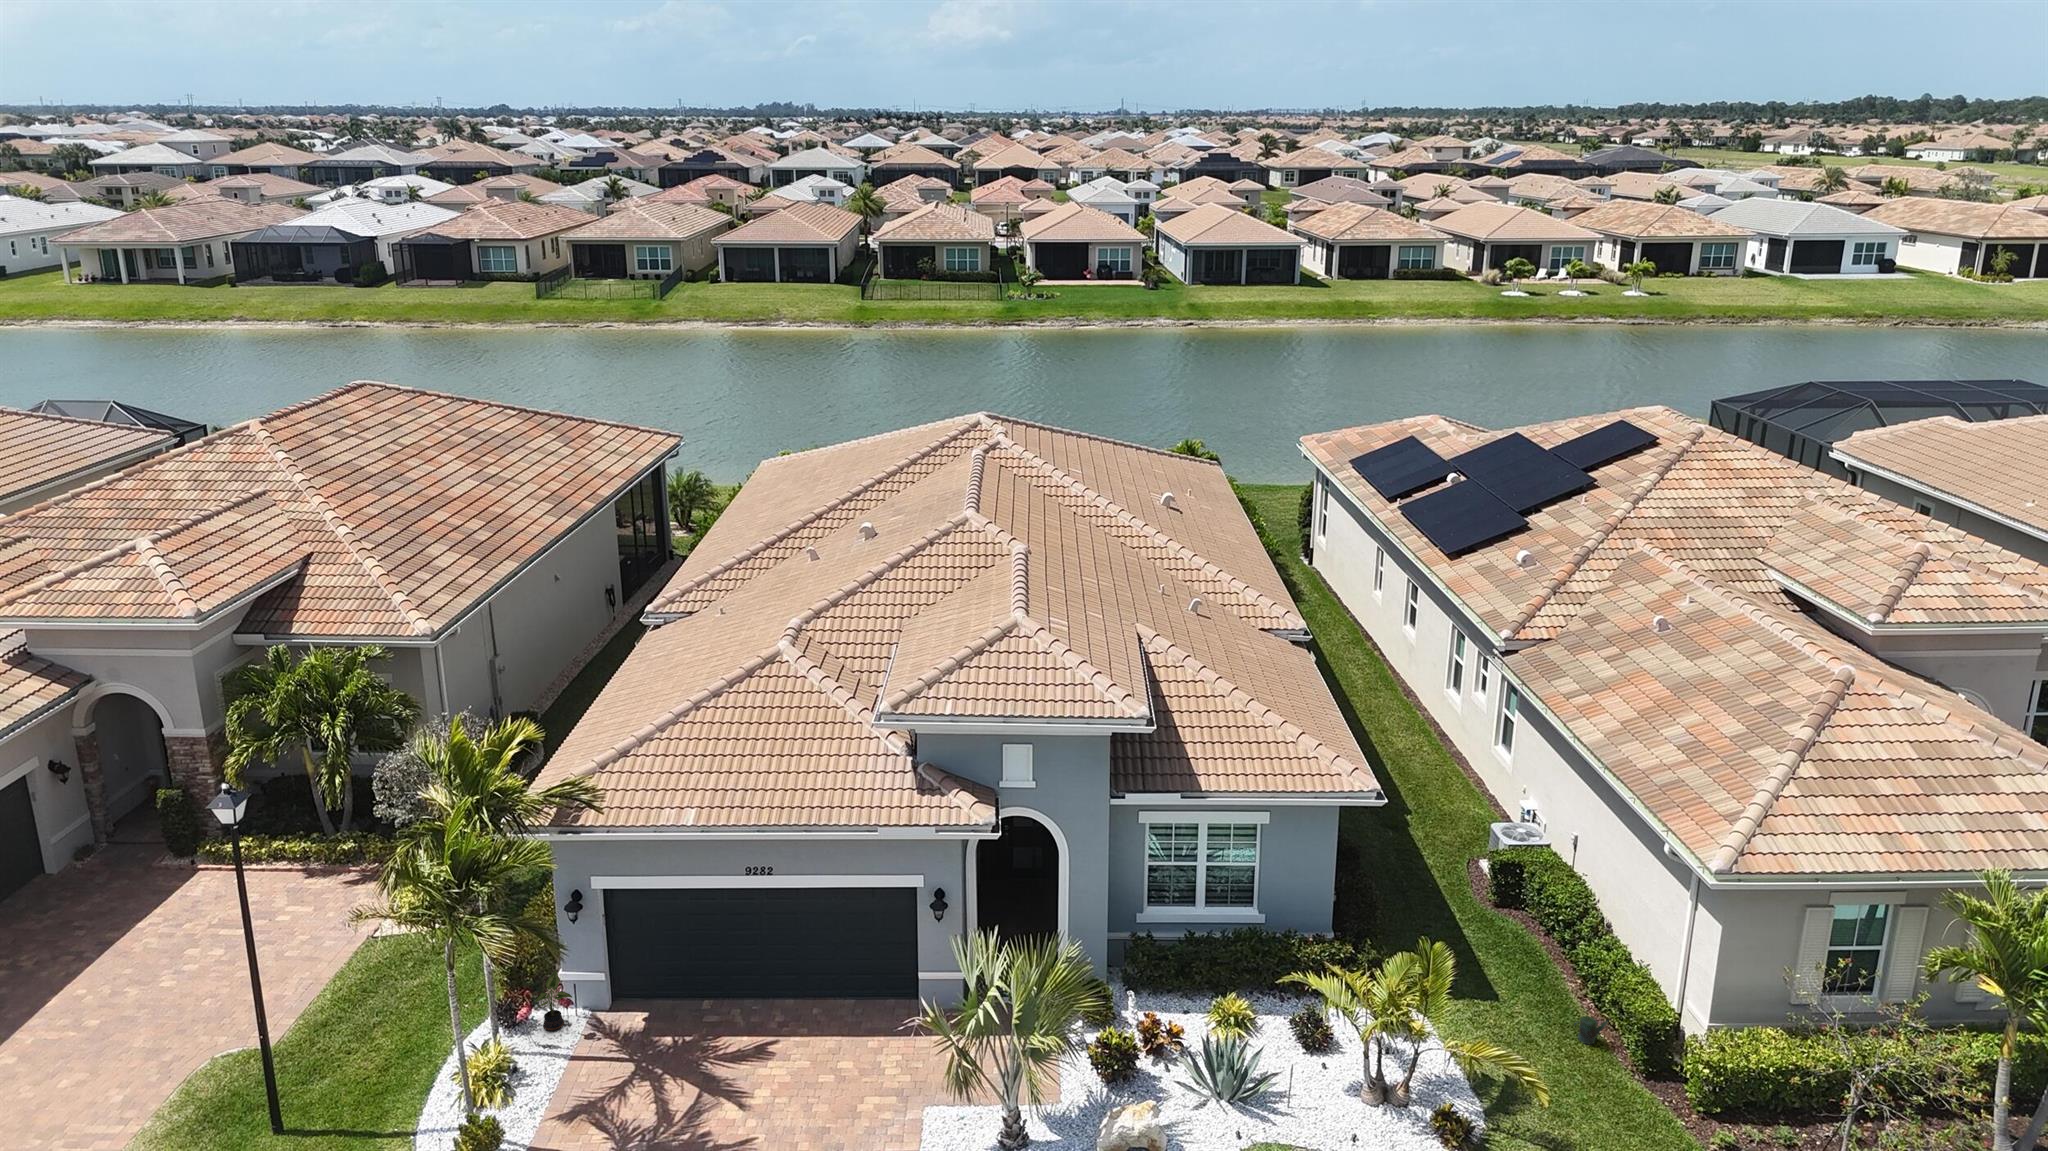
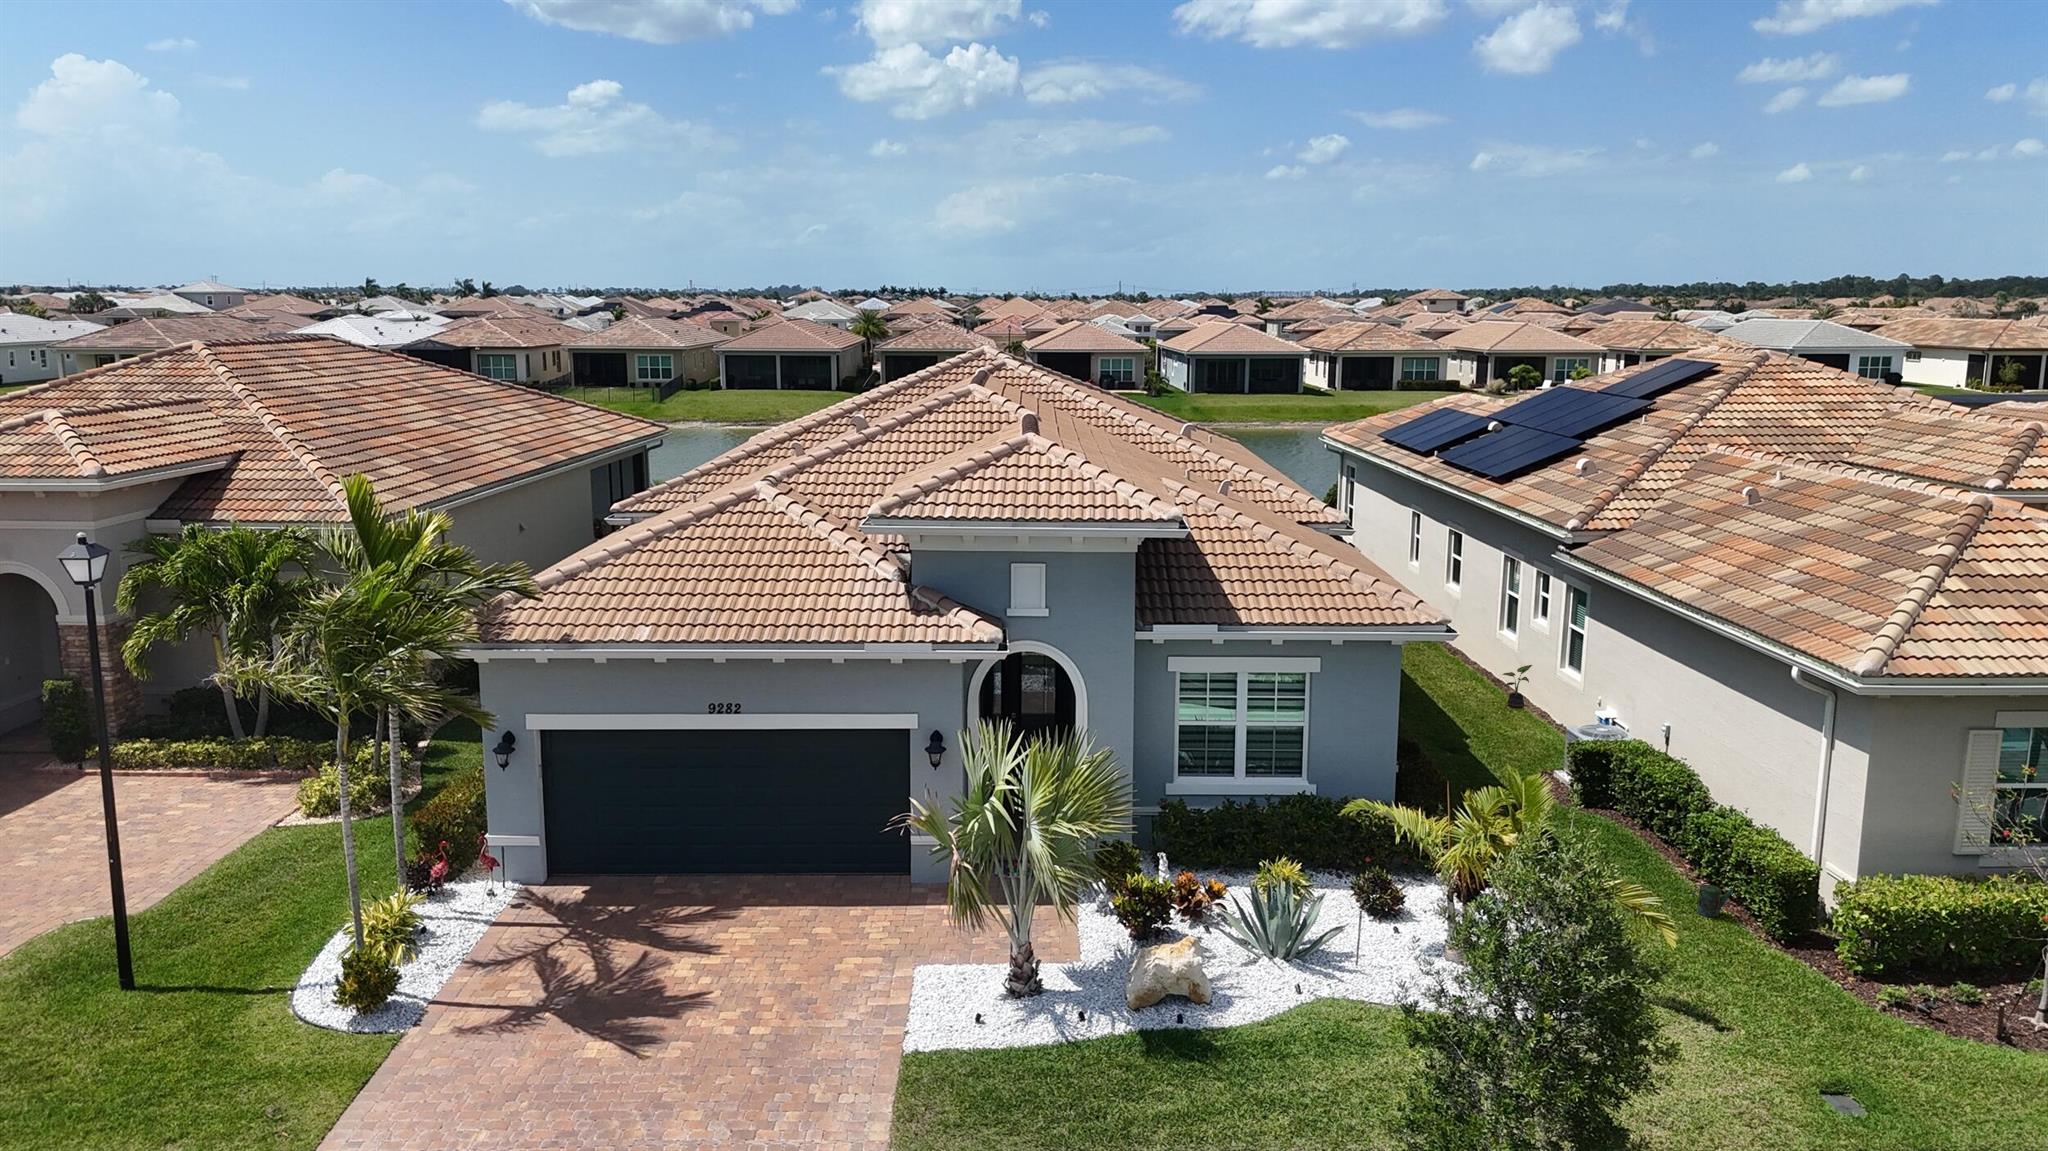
potted plant: present [535,971,572,1032] -> present [1503,665,1532,708]

